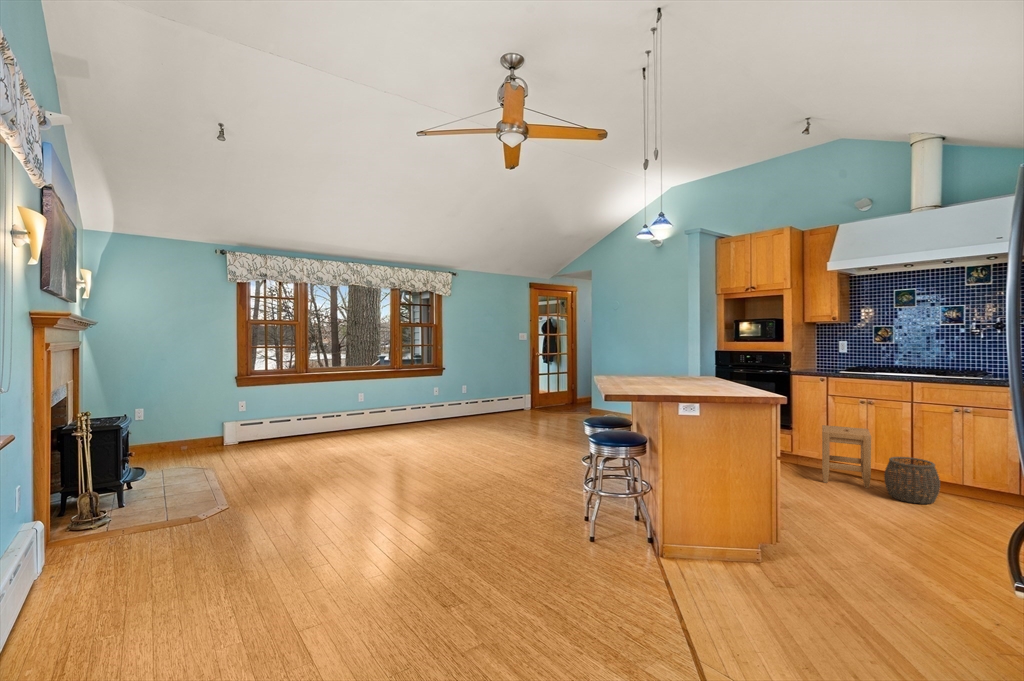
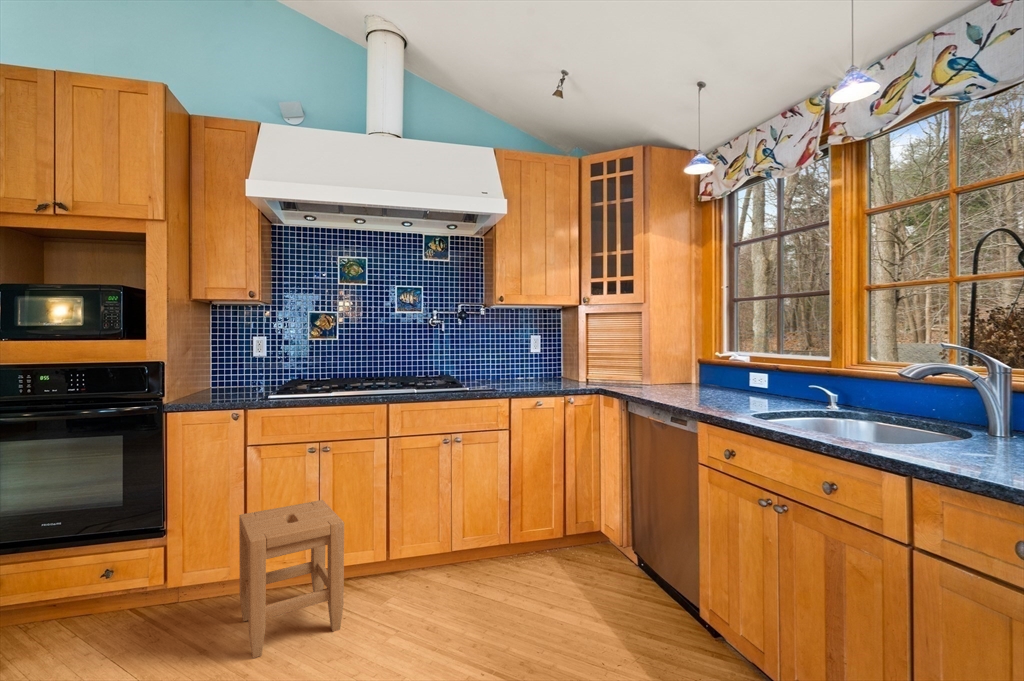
woven basket: present [884,457,940,504] -> none [371,541,455,644]

